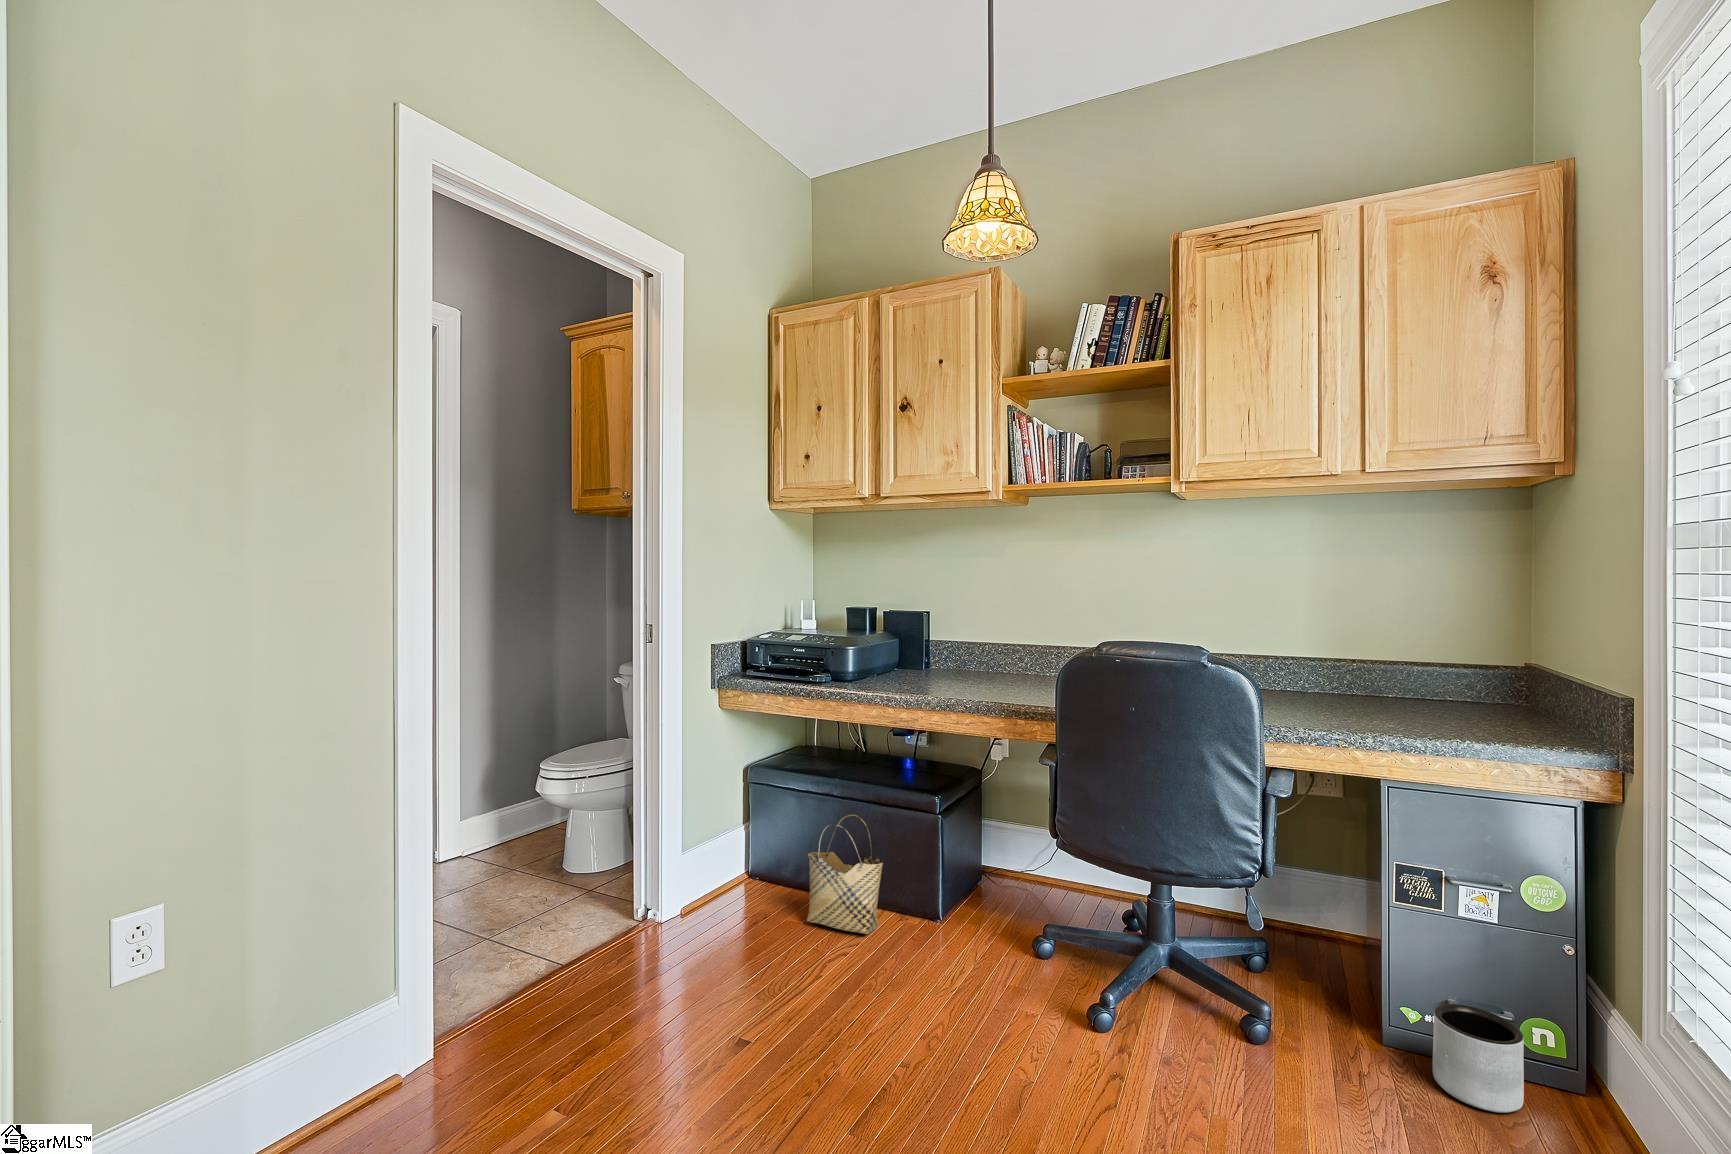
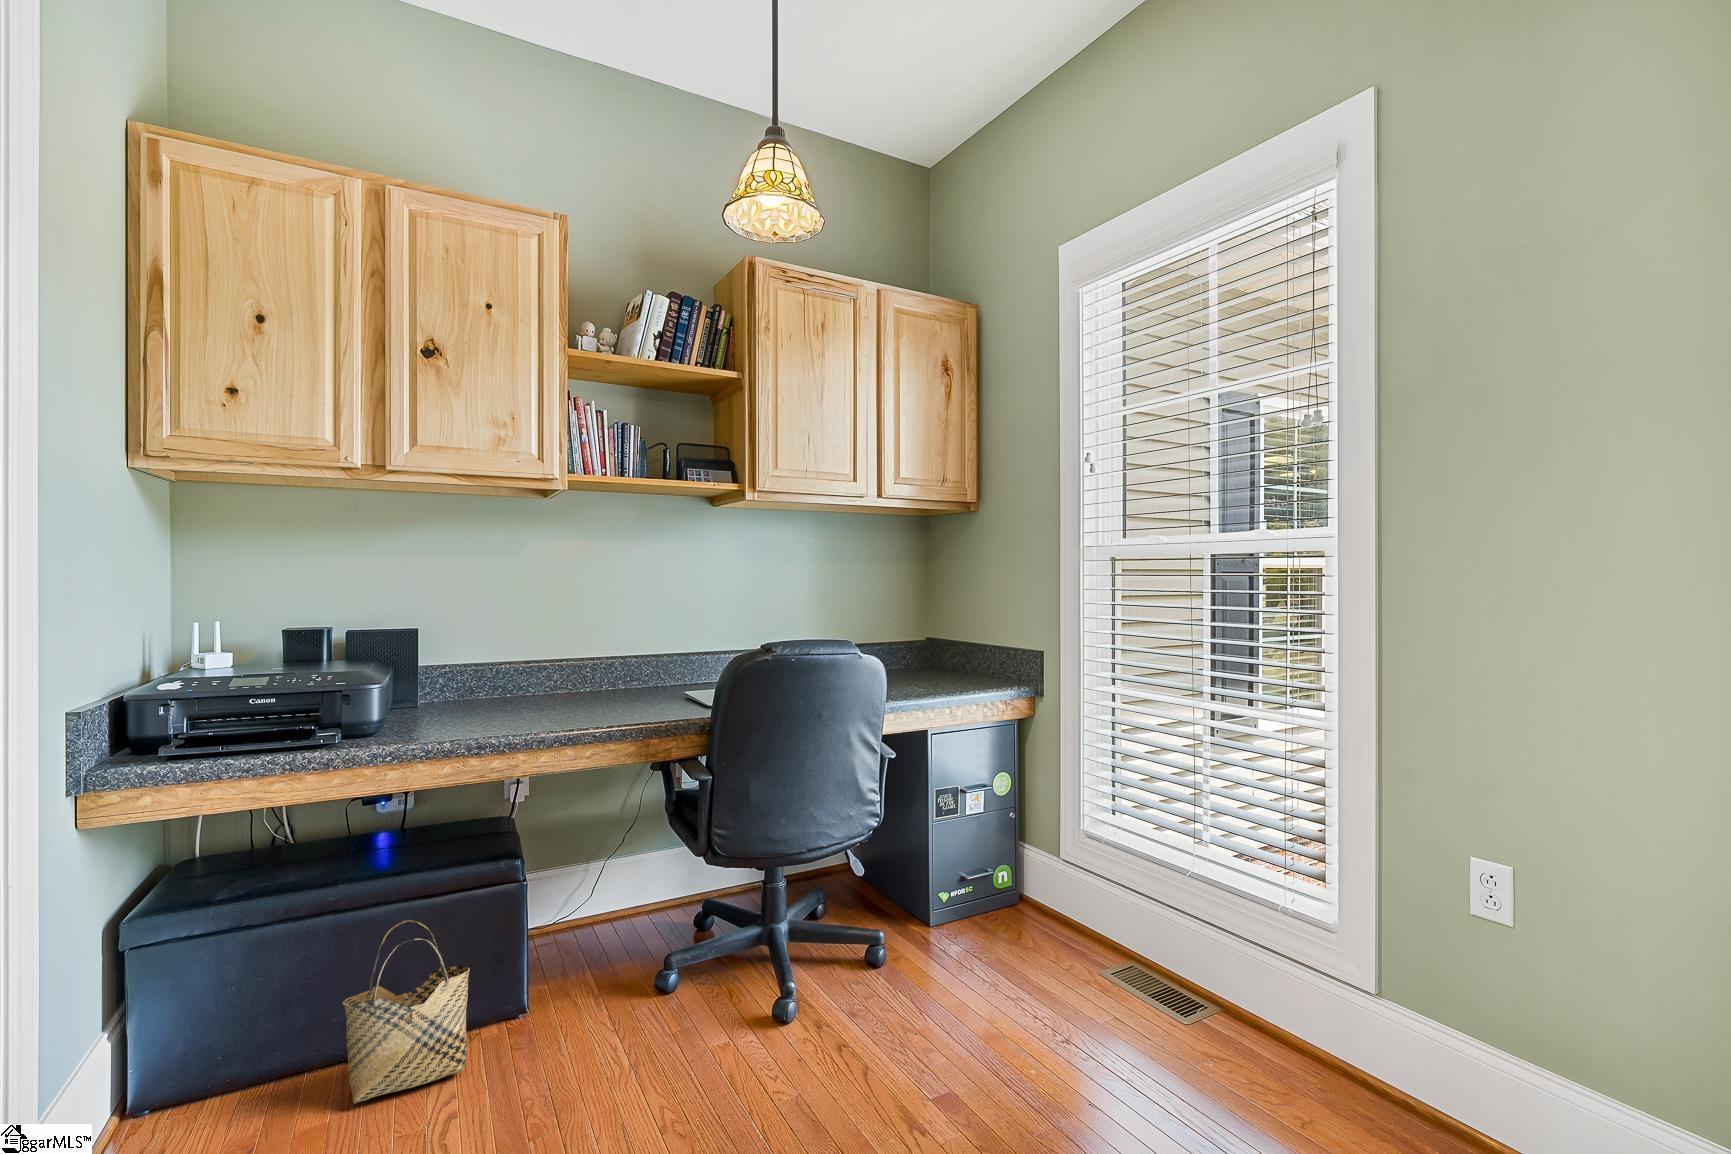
planter: present [1432,1004,1524,1113] -> none [966,876,1015,941]

